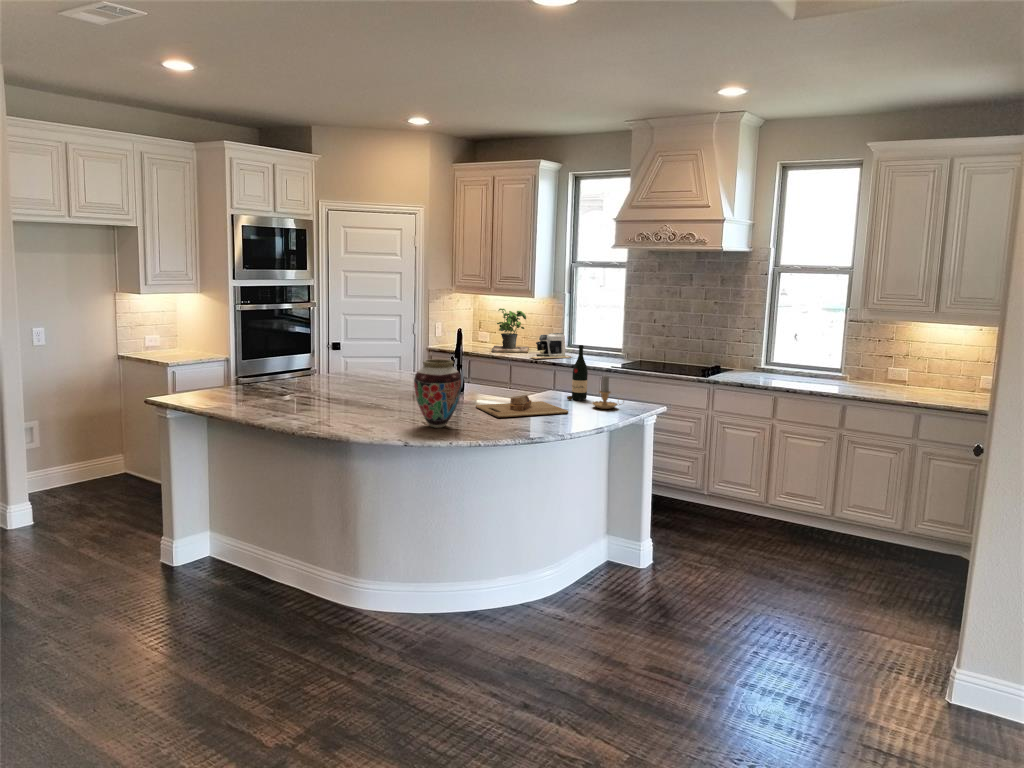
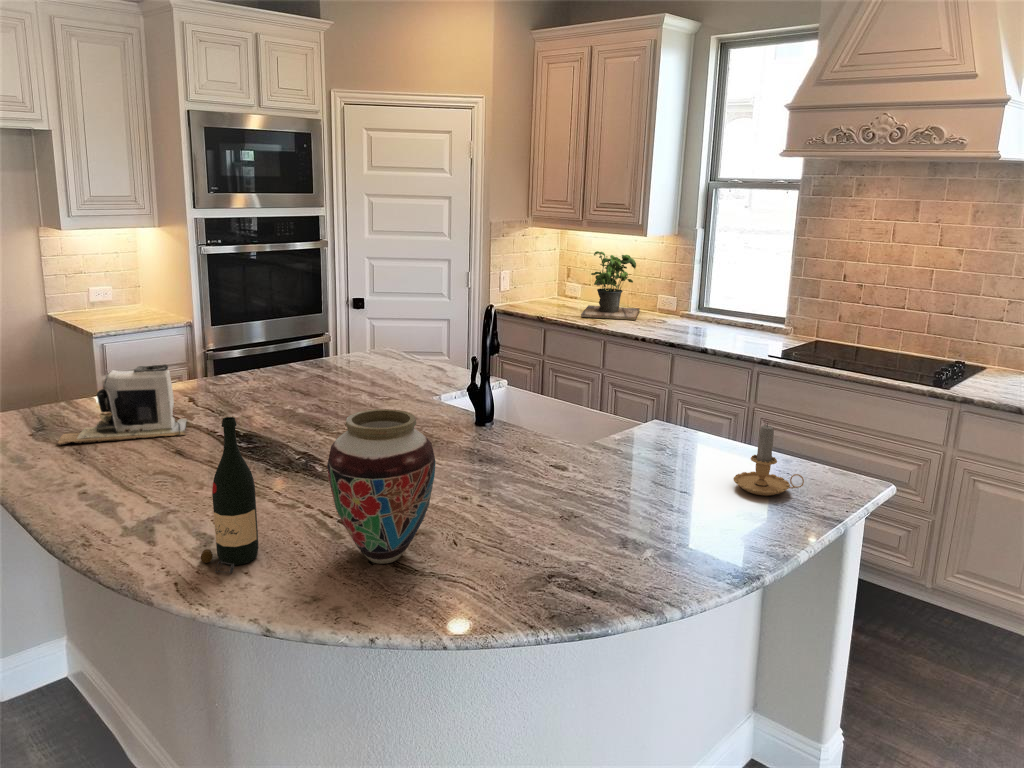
coffee maker: present [532,333,571,359] -> present [58,365,187,445]
wine bottle: present [567,345,588,401] -> present [201,417,258,574]
cutting board: present [476,395,568,417] -> none [497,461,683,524]

